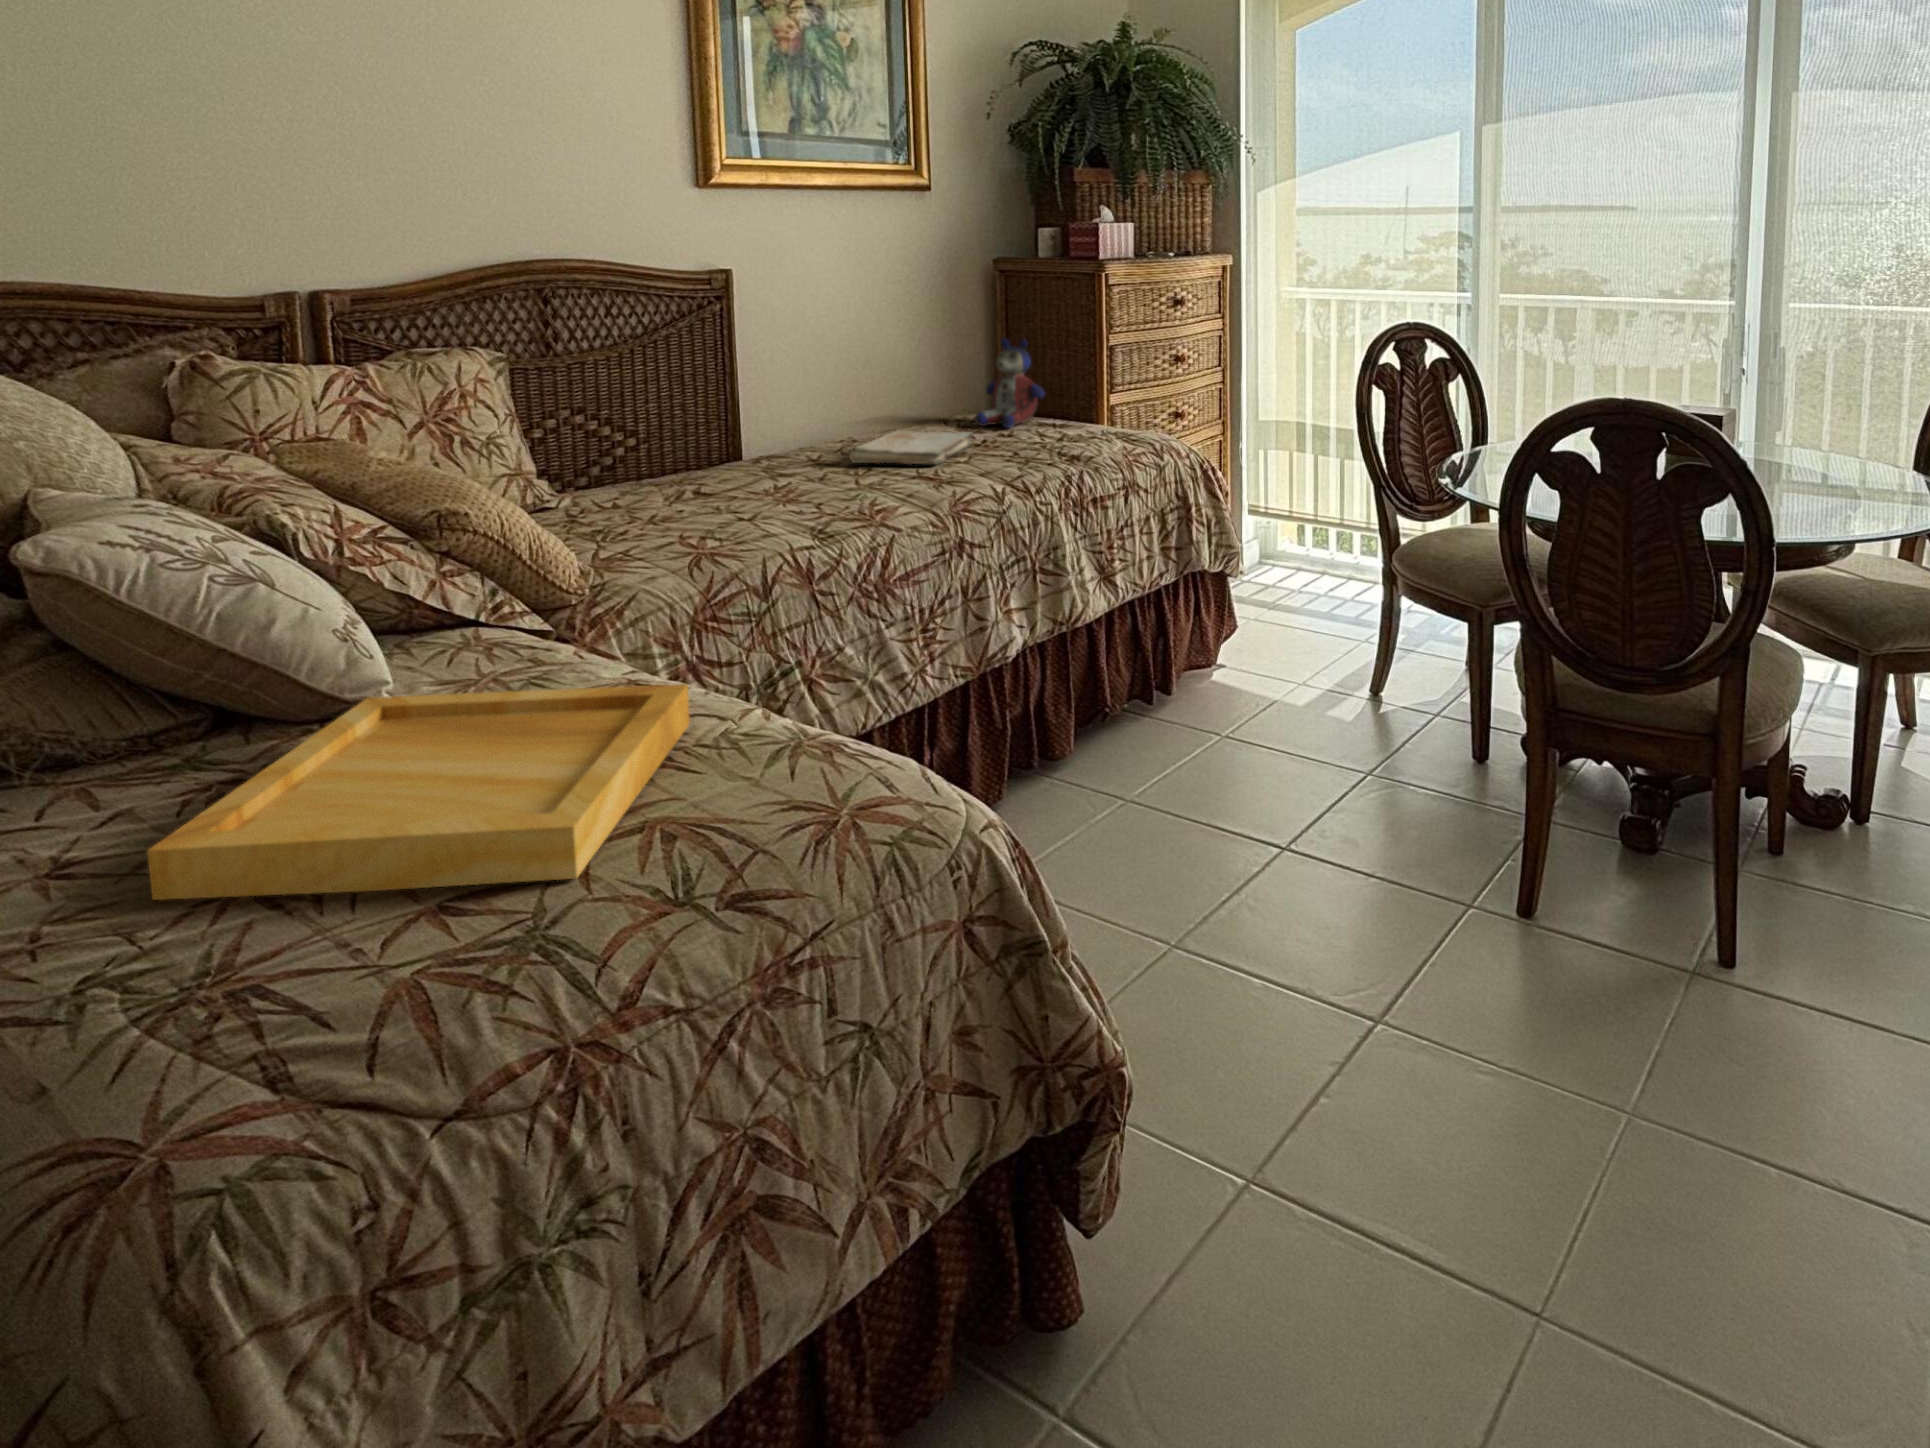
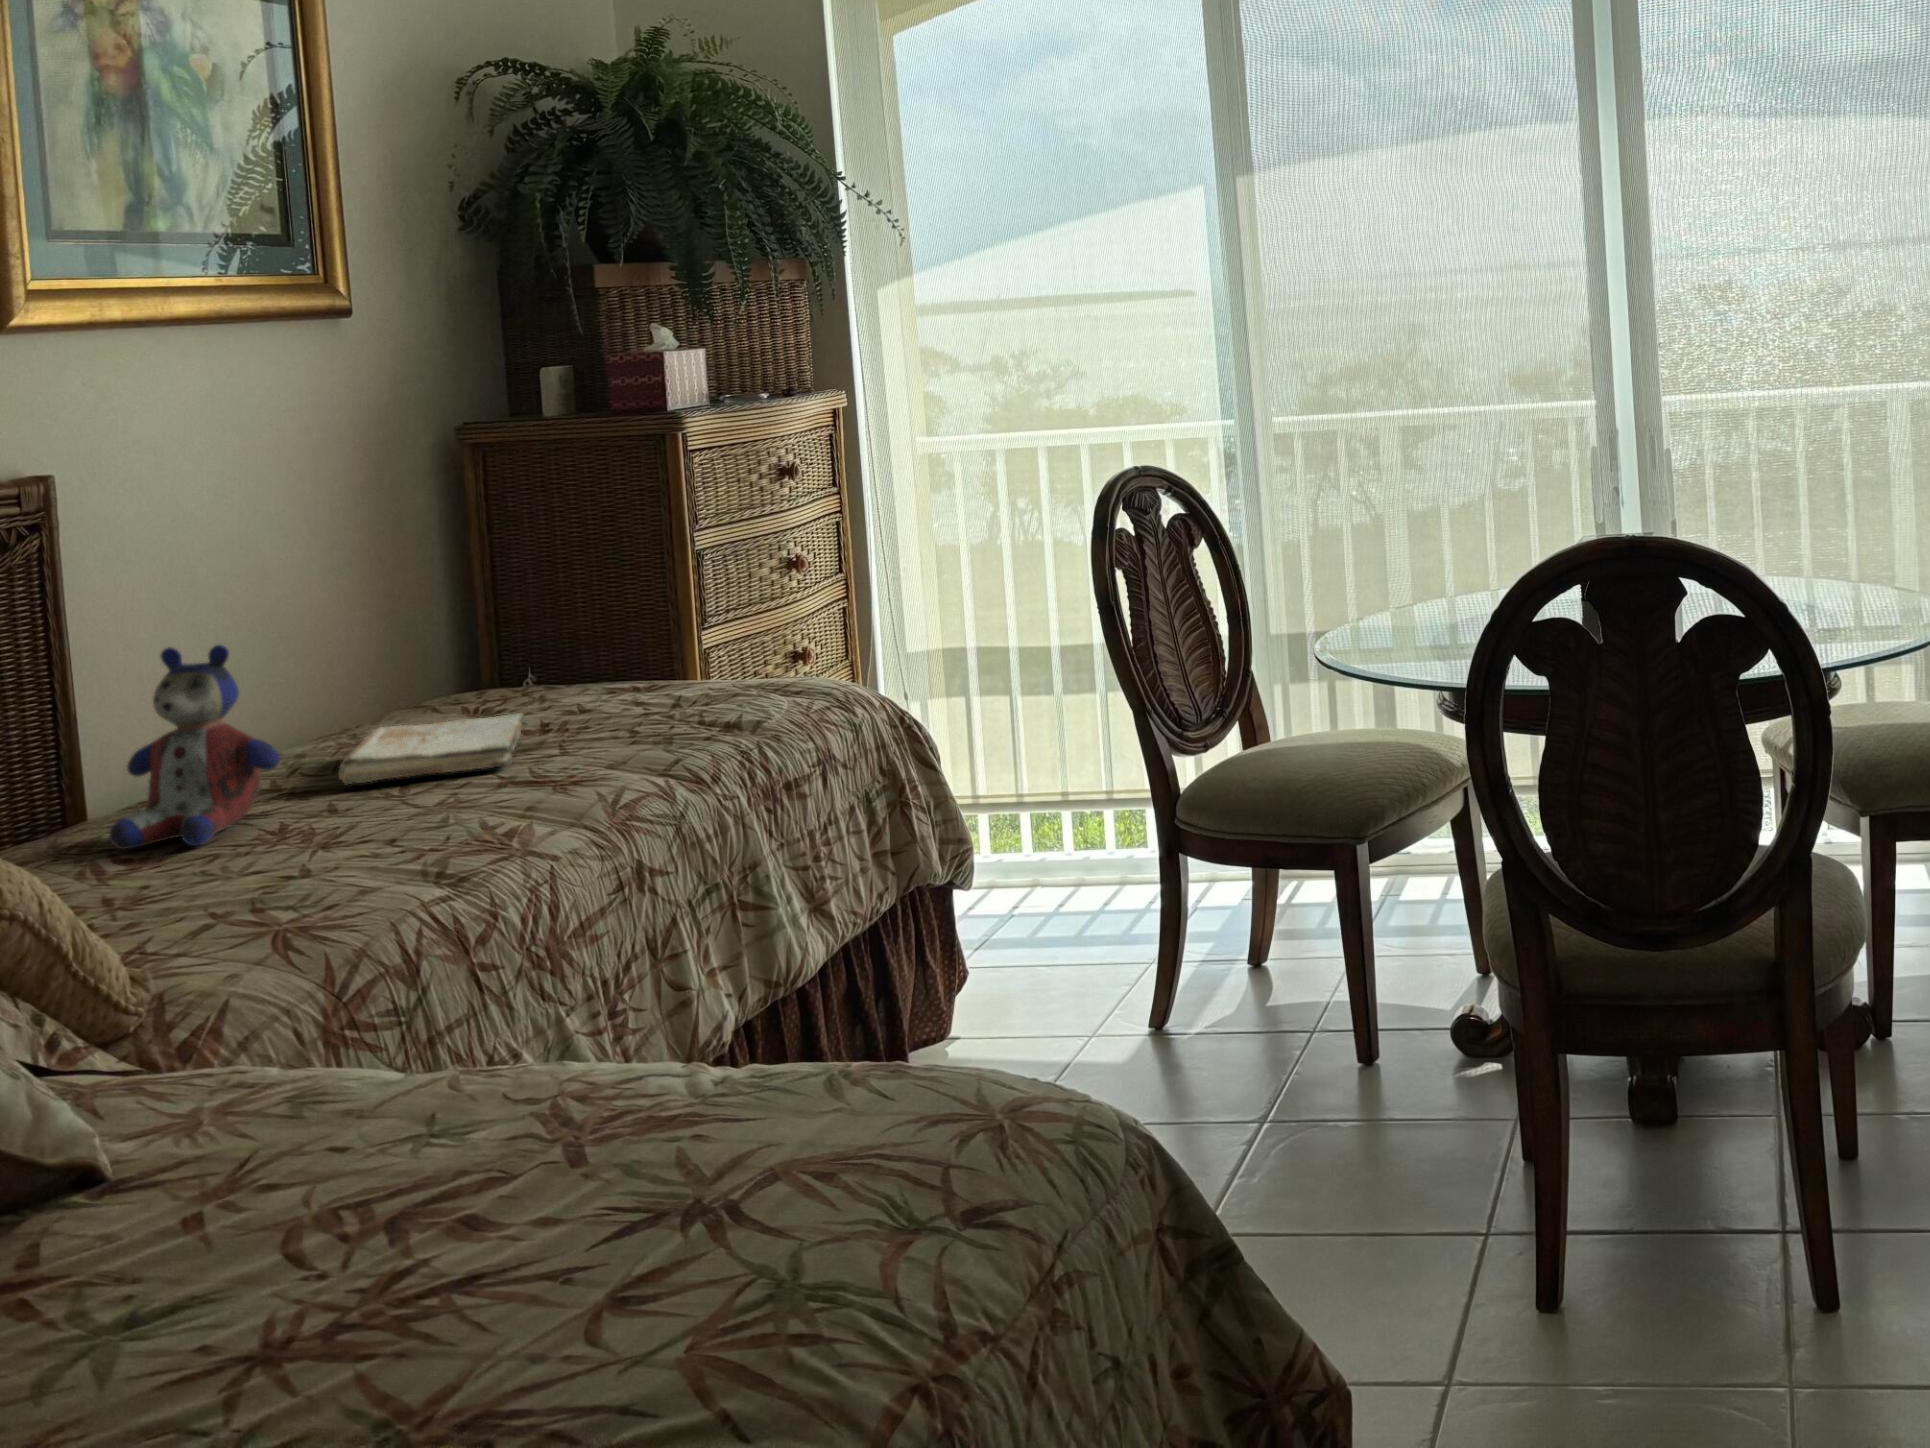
stuffed bear: present [975,339,1045,428] -> present [109,645,280,849]
tray: present [147,684,690,900] -> none [144,1028,754,1391]

